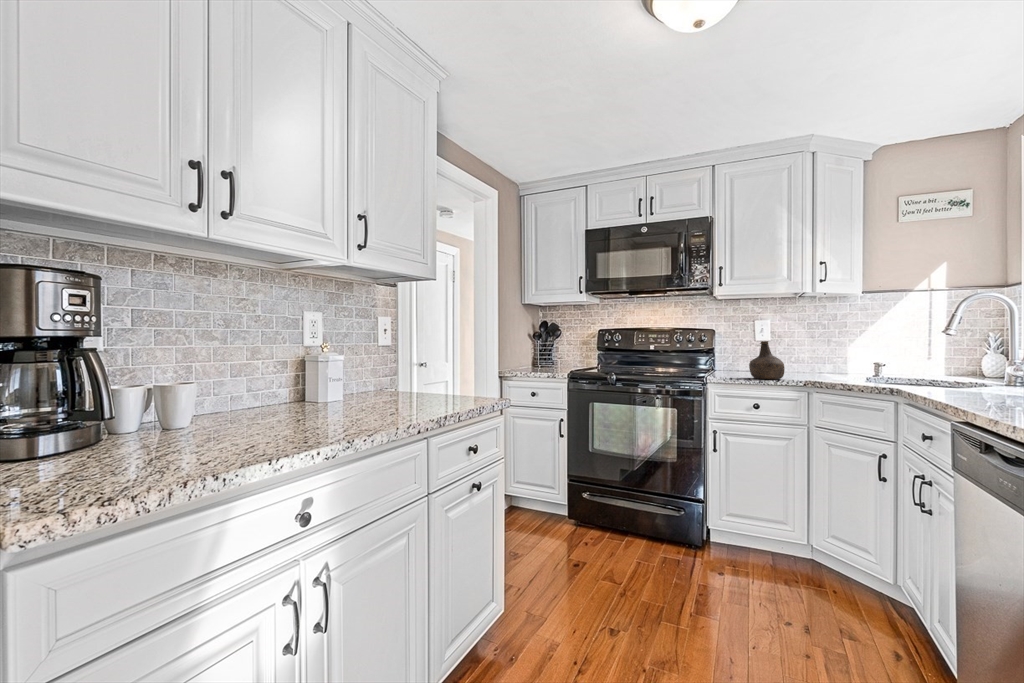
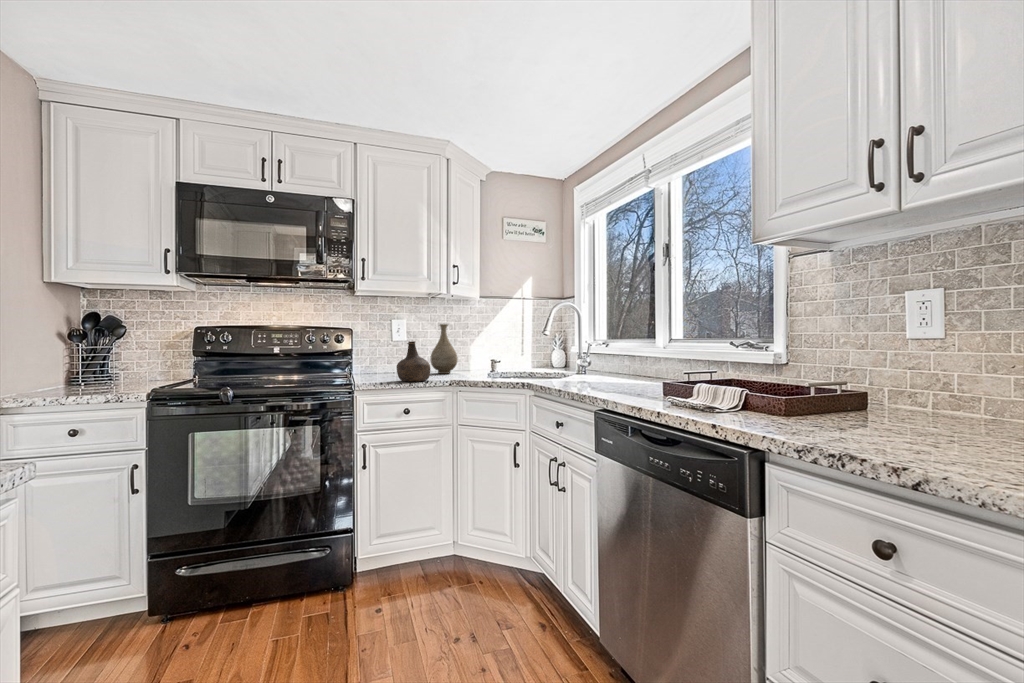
vase: none [796,324,829,375] -> present [431,324,458,374]

